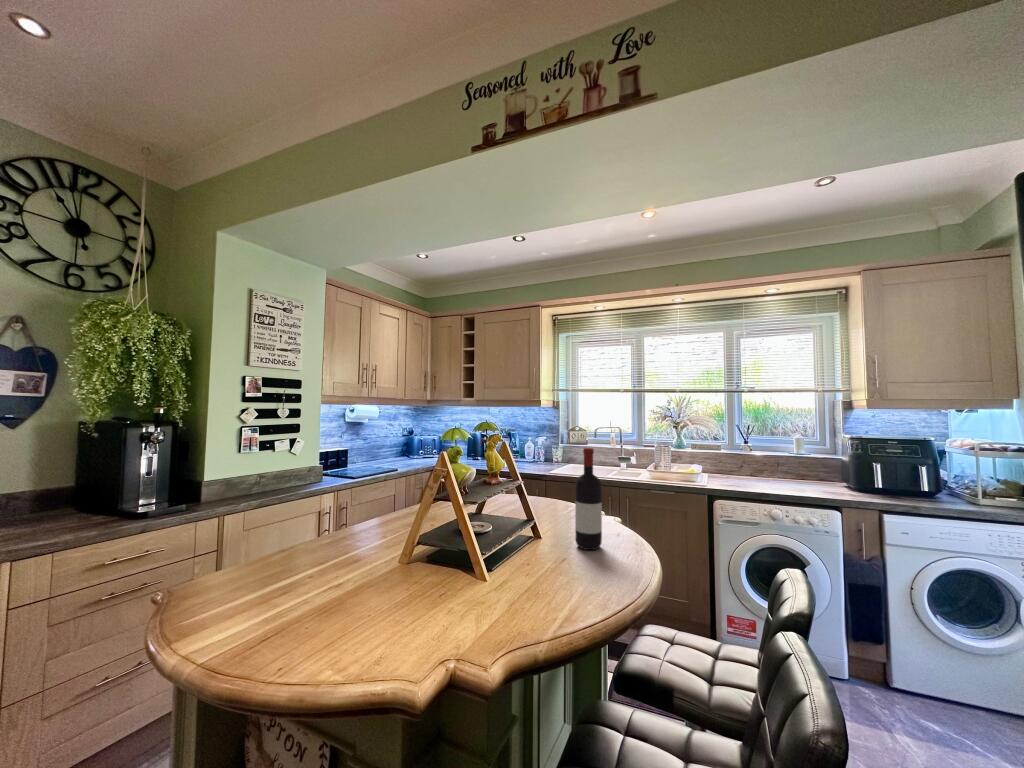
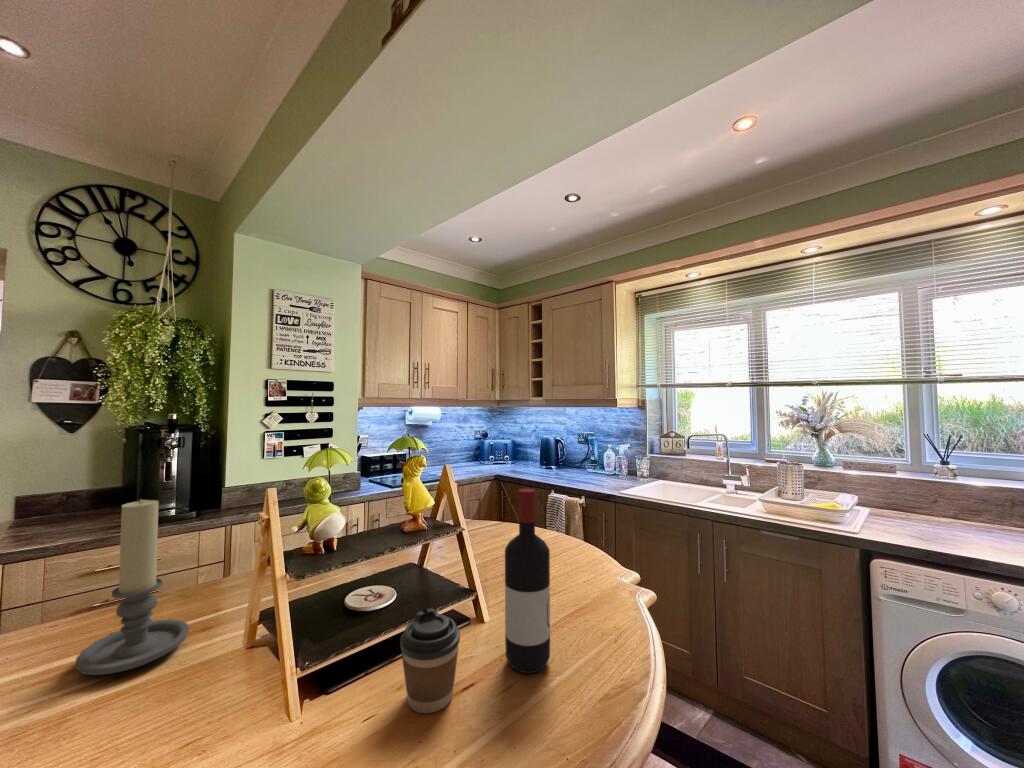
candle holder: none [306,463,371,581] -> present [76,499,189,675]
coffee cup: none [538,516,571,568] -> present [400,608,460,713]

